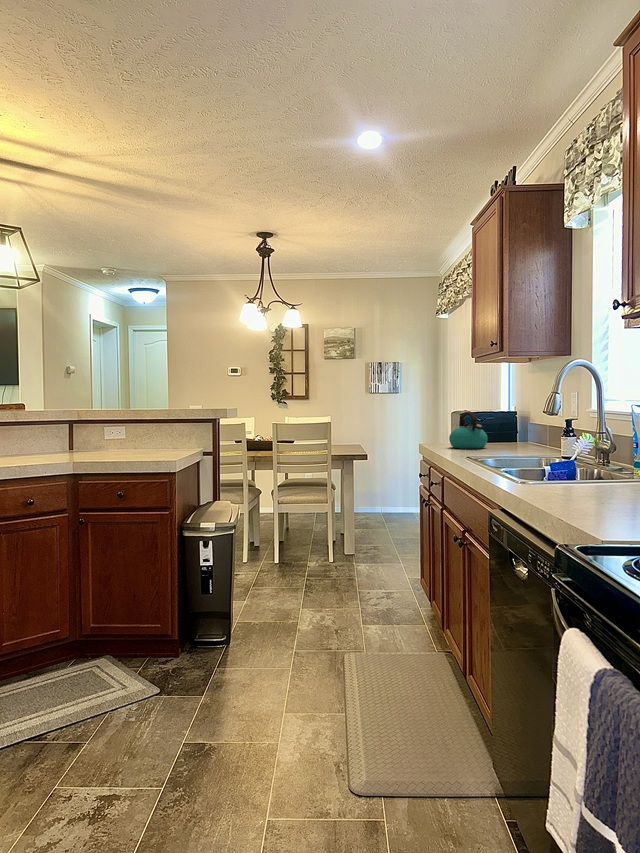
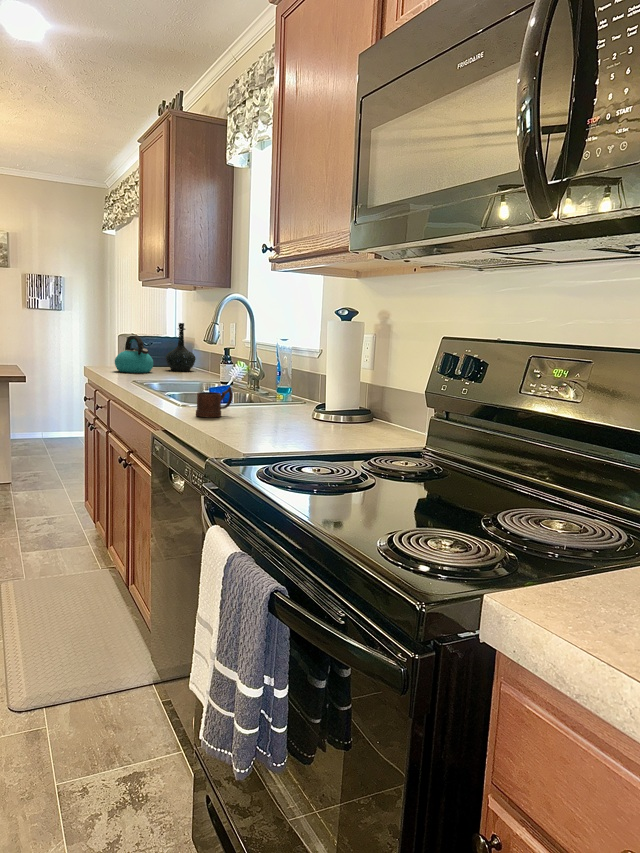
bottle: none [500,397,532,446] -> present [166,323,196,371]
mug: none [539,461,582,496] -> present [196,387,233,417]

